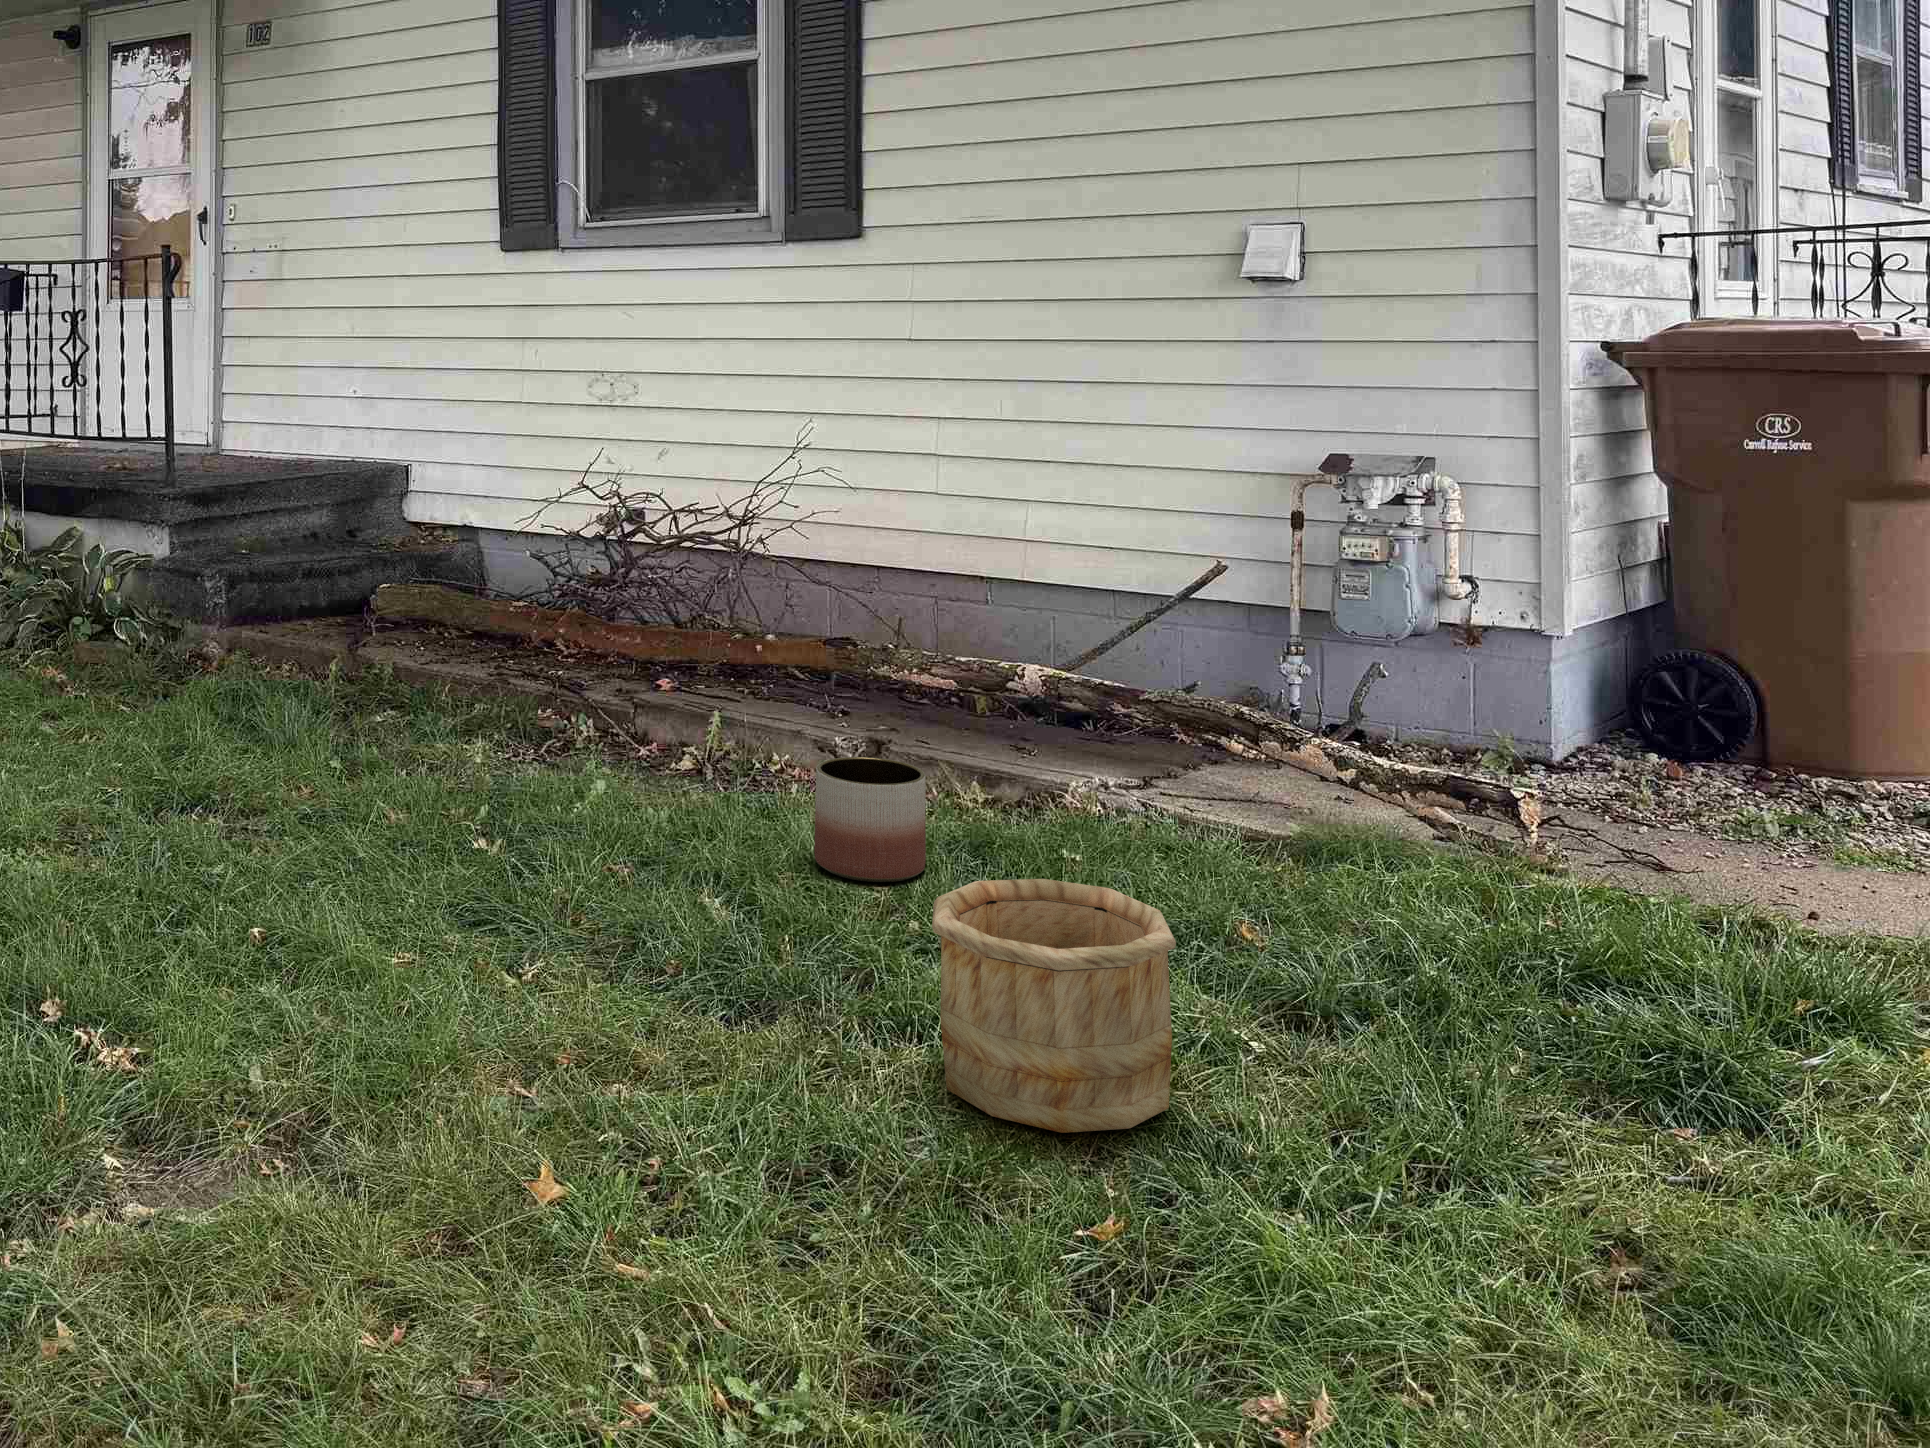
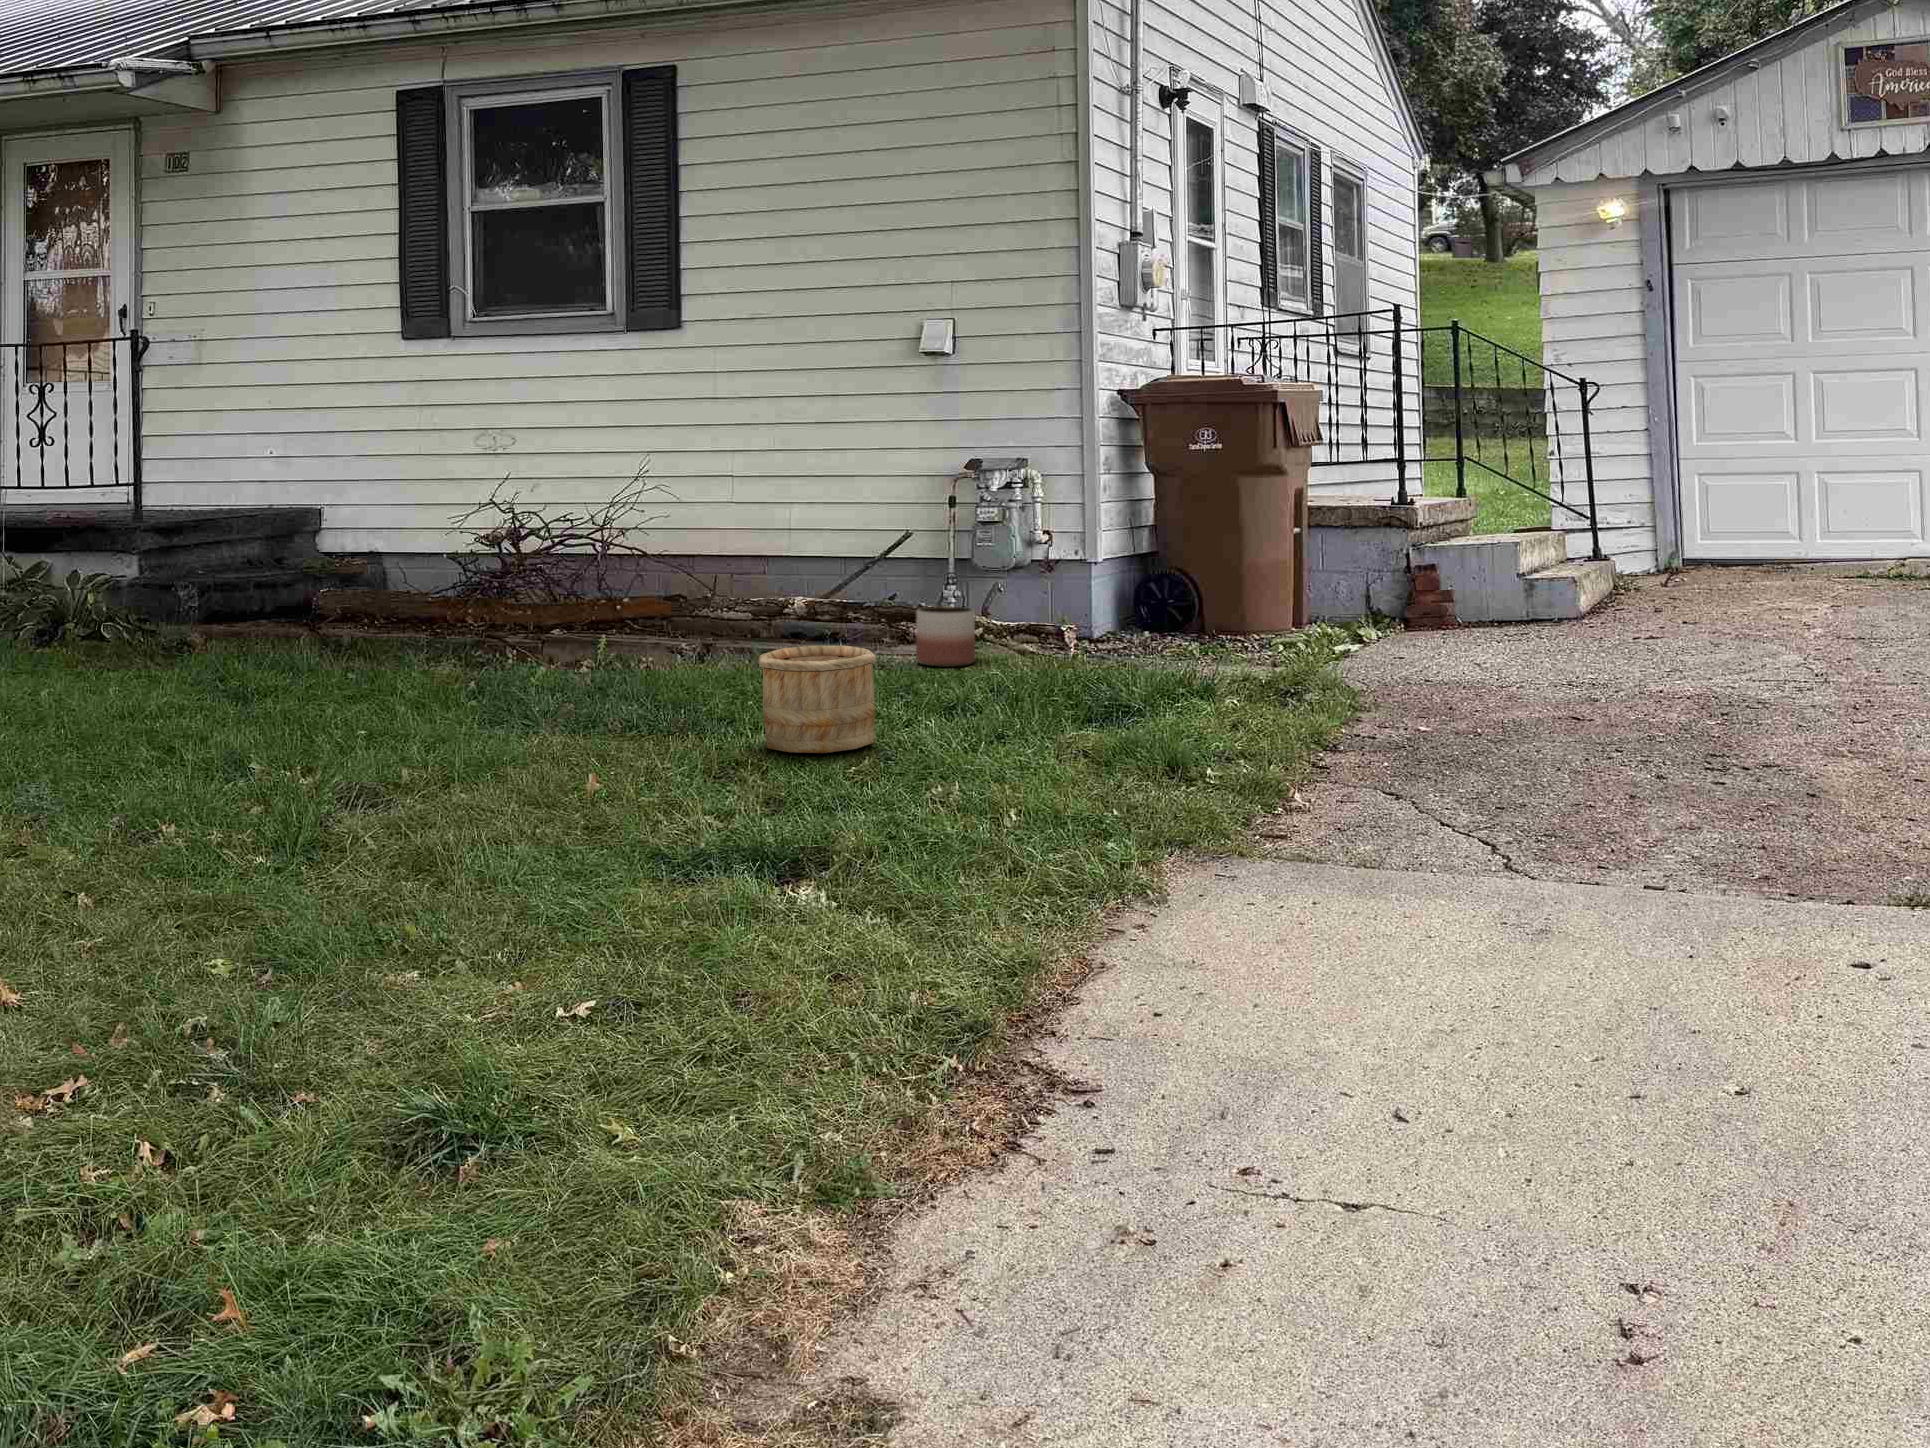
planter: present [814,757,926,882] -> present [916,606,975,667]

